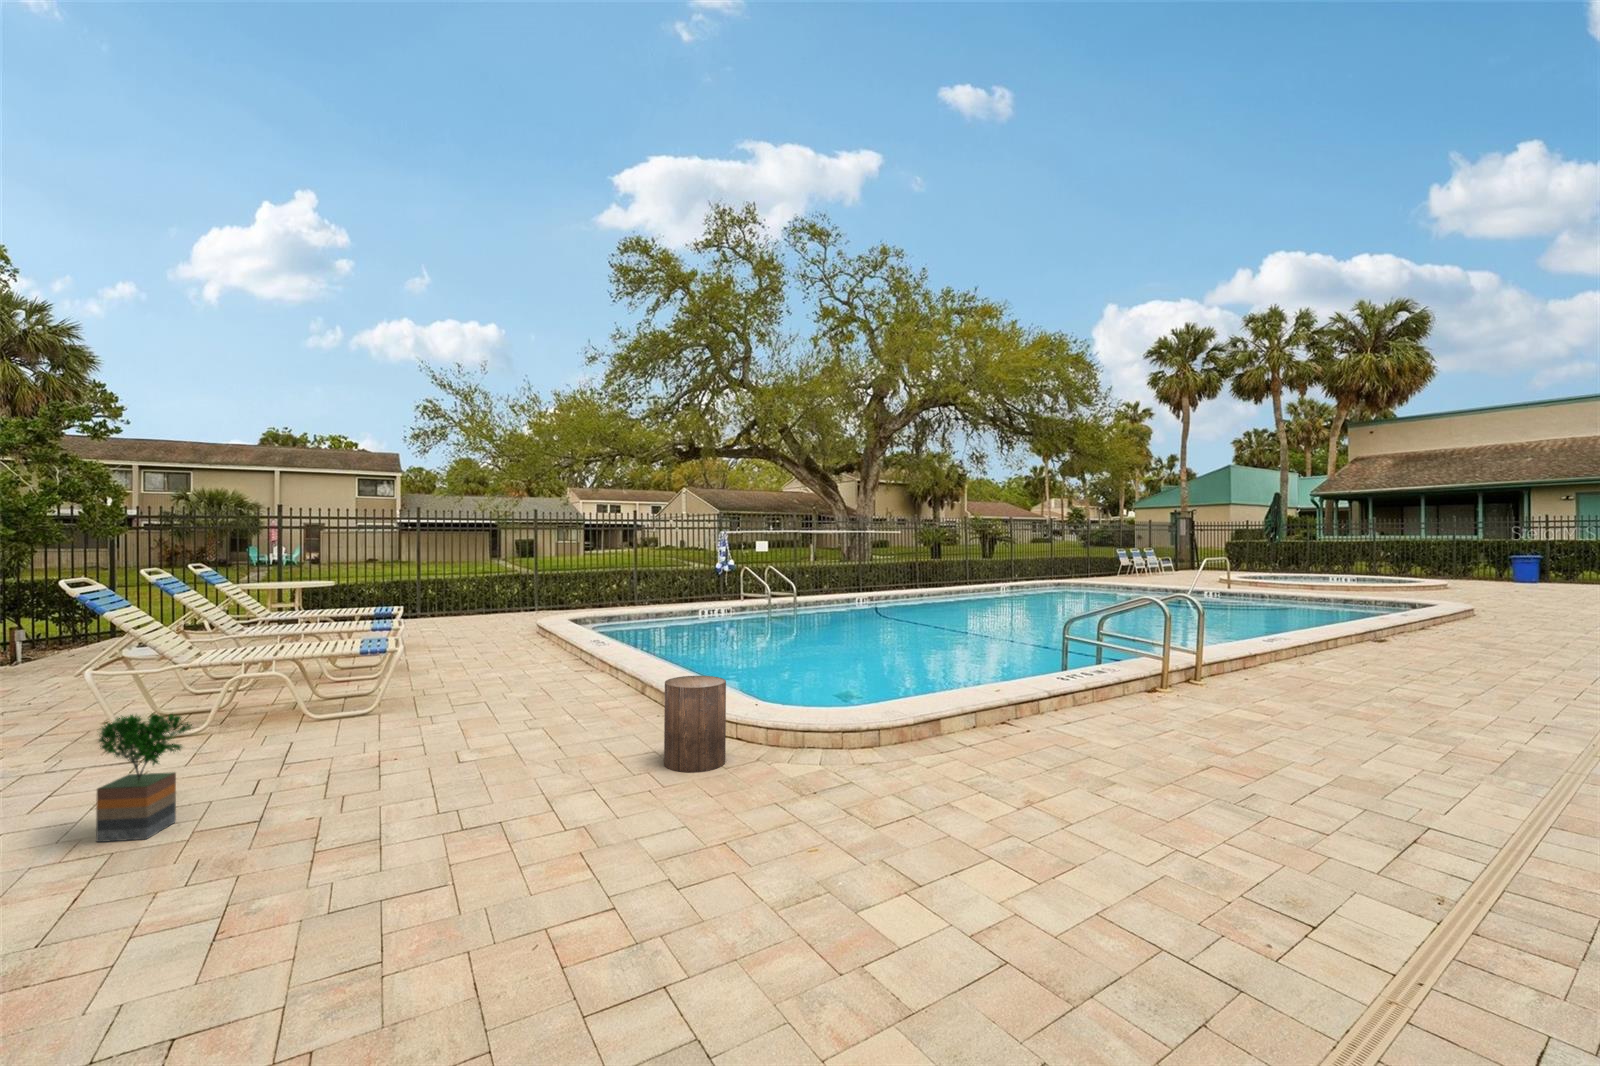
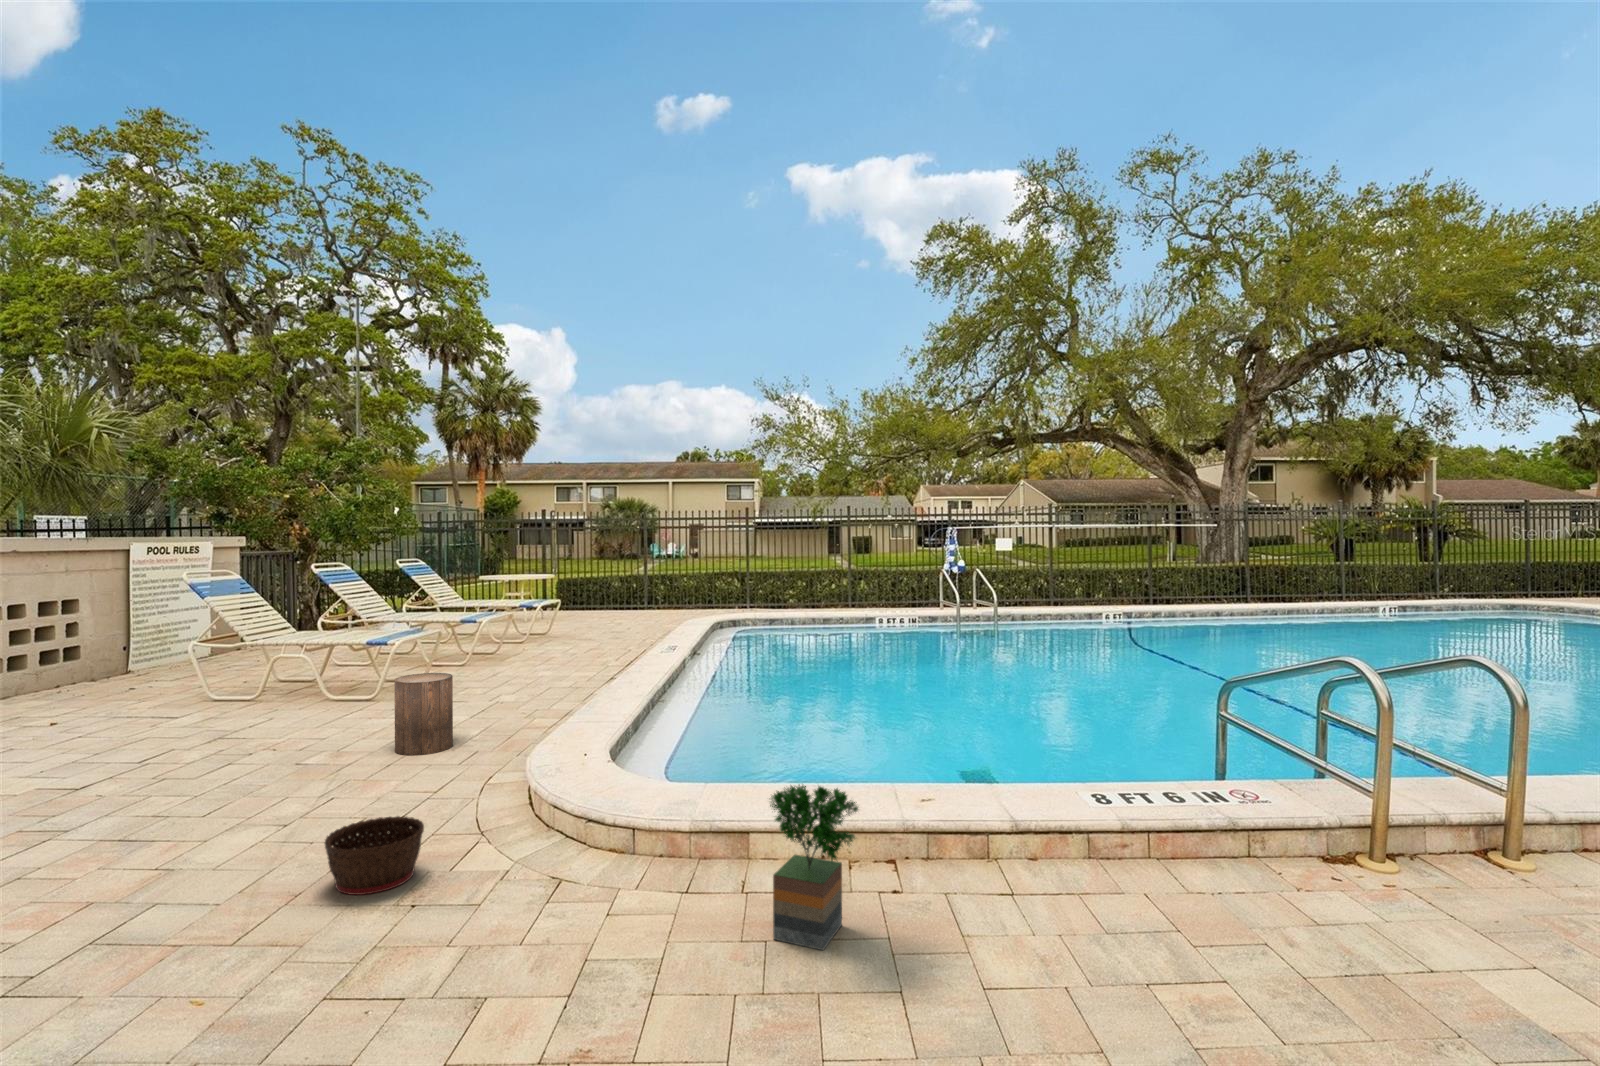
potted tree: present [96,714,192,842] -> present [770,785,858,950]
basket: none [1030,796,1126,877] -> present [325,816,424,895]

